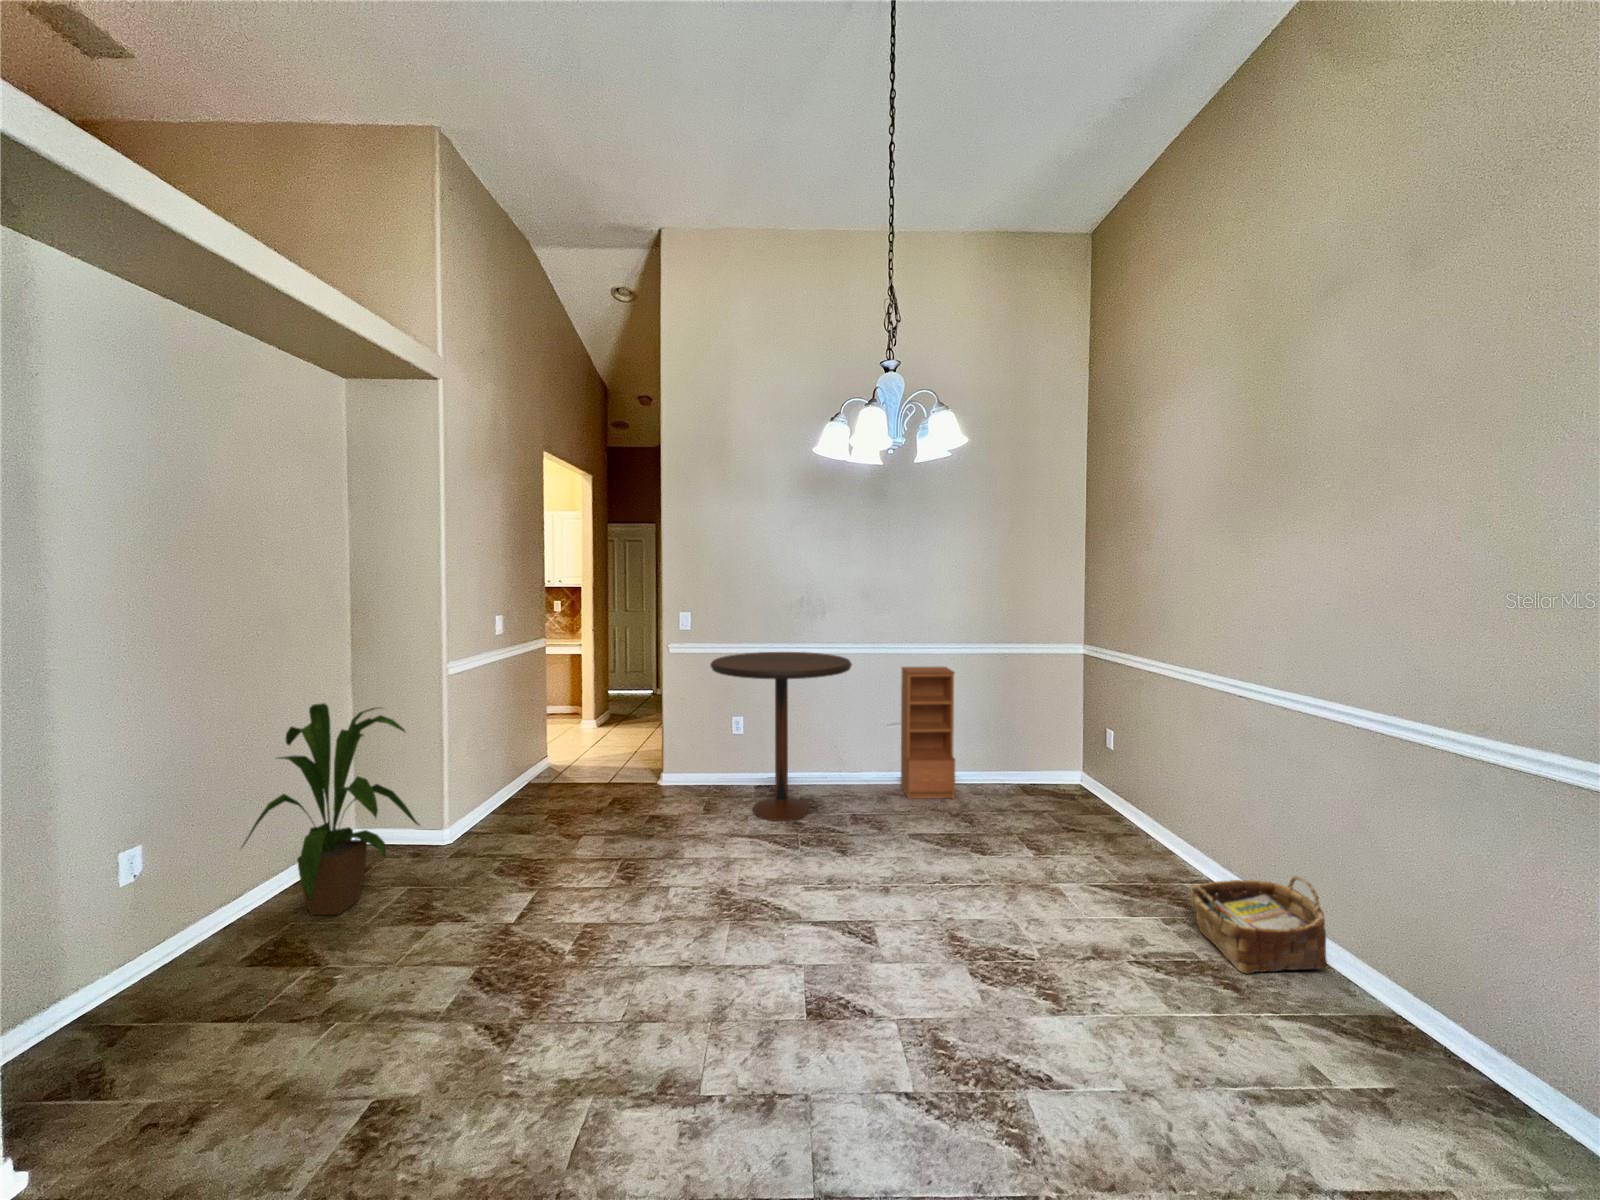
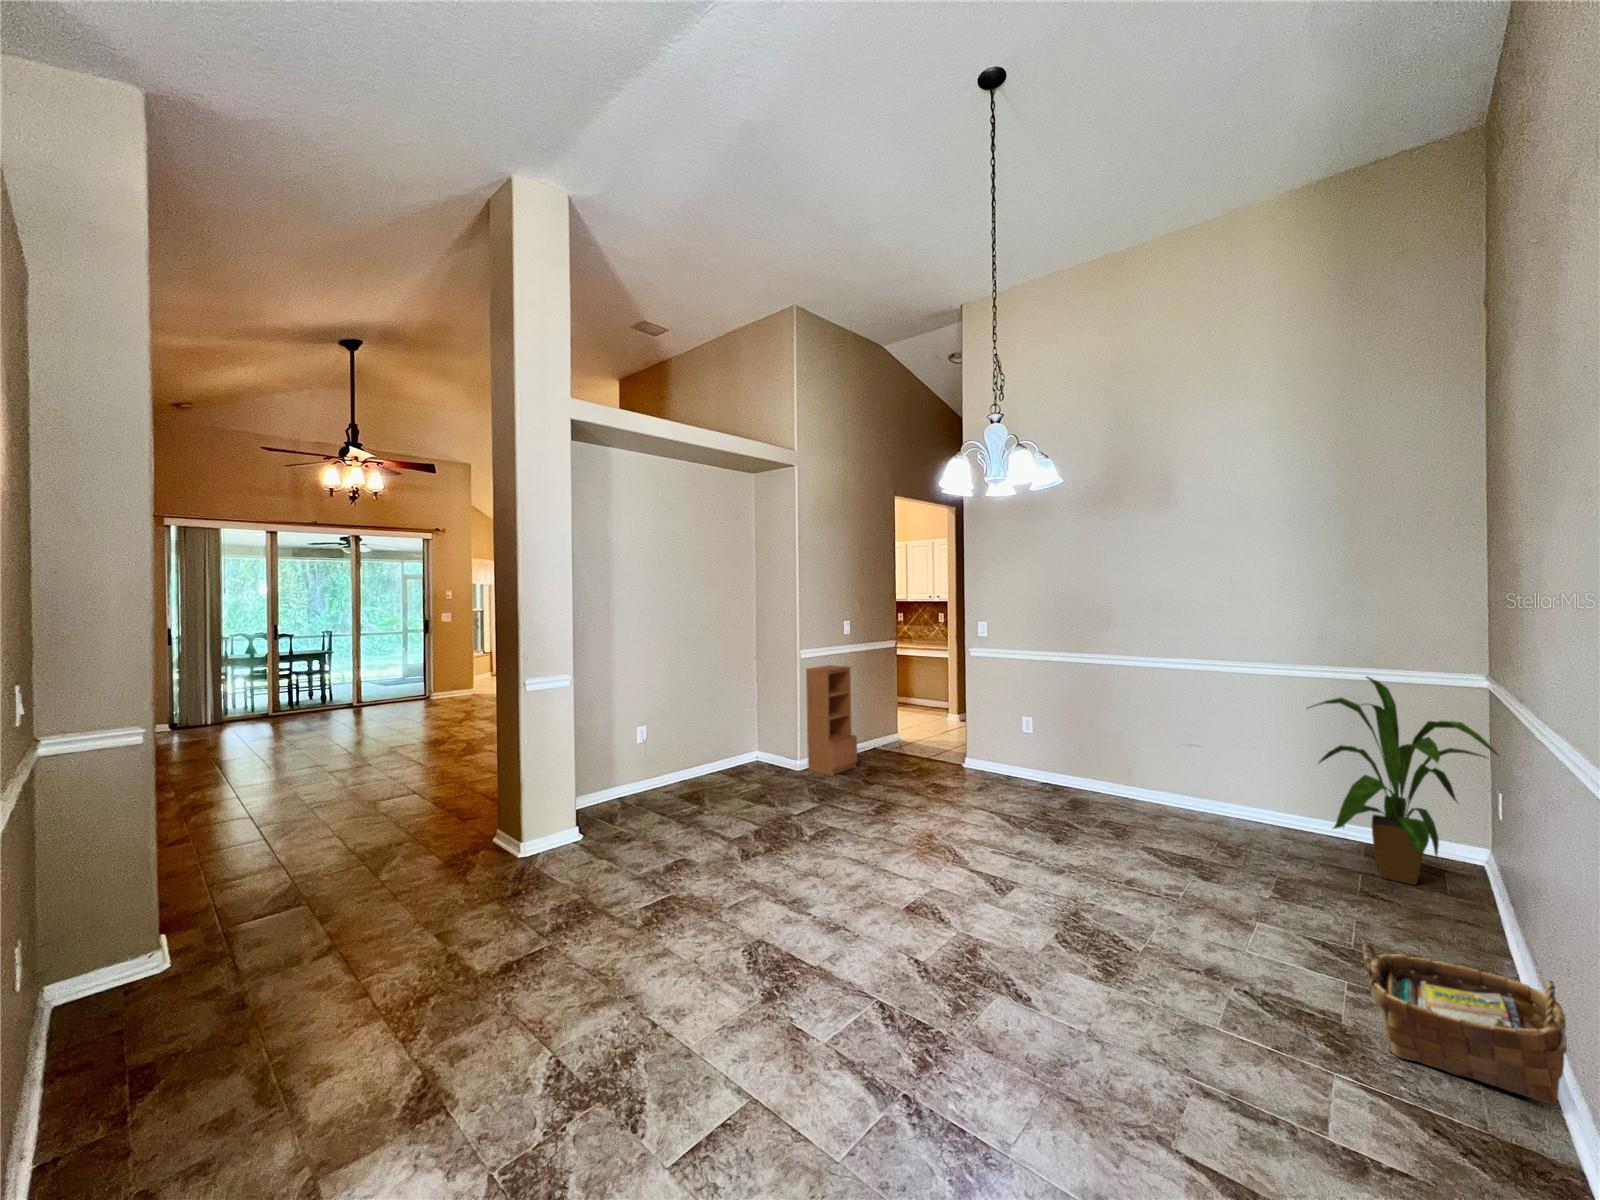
pedestal table: present [710,652,852,821] -> none [974,658,1114,812]
bookcase: present [901,667,955,799] -> present [806,665,857,776]
house plant: present [241,703,419,915] -> present [1307,677,1498,885]

